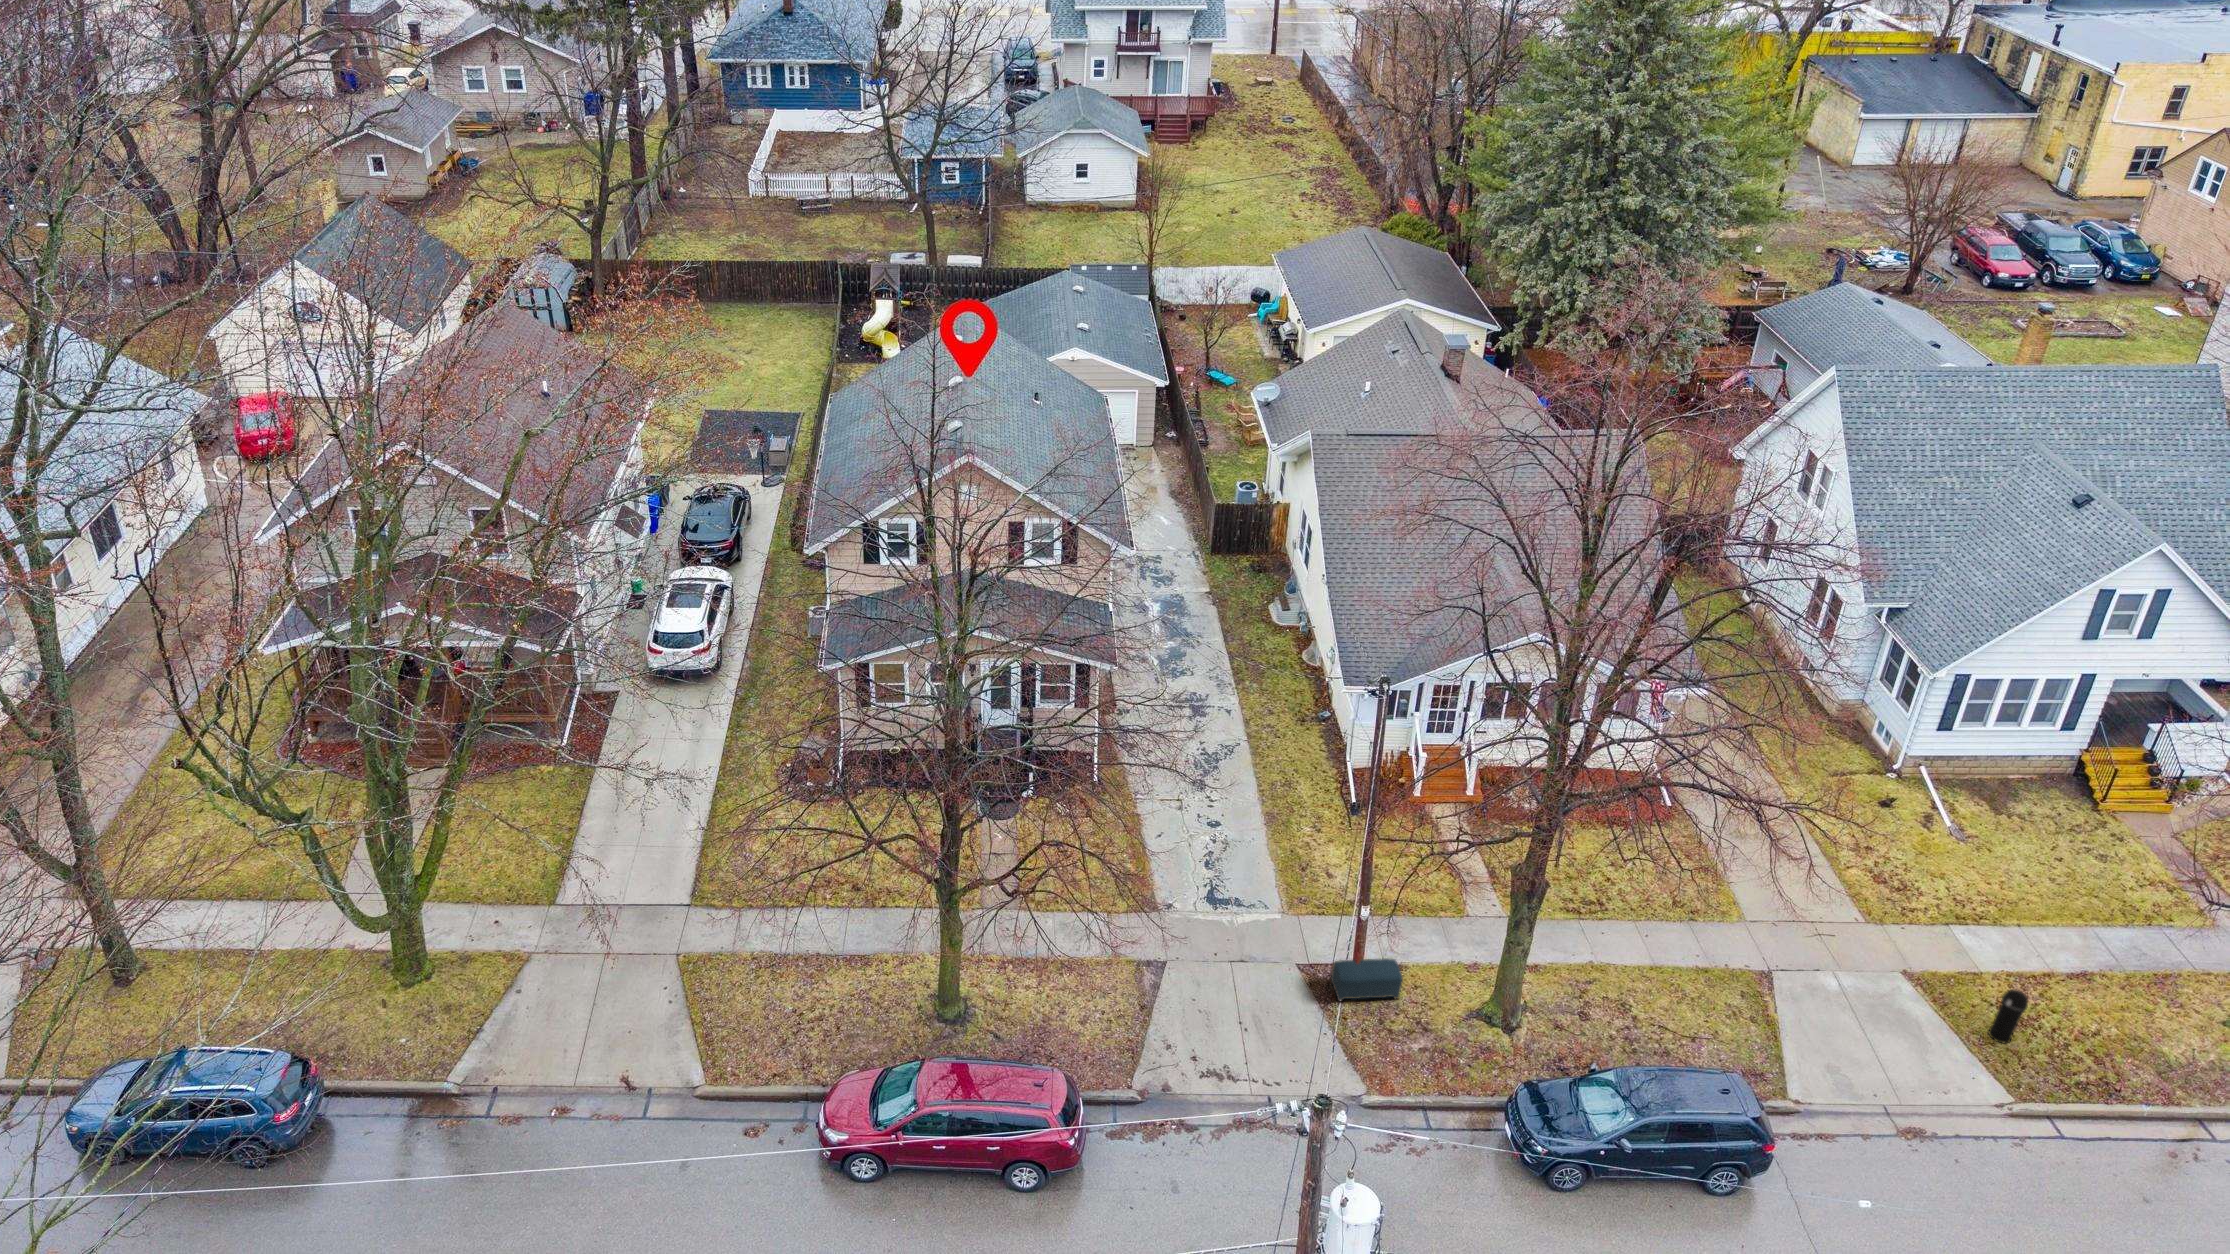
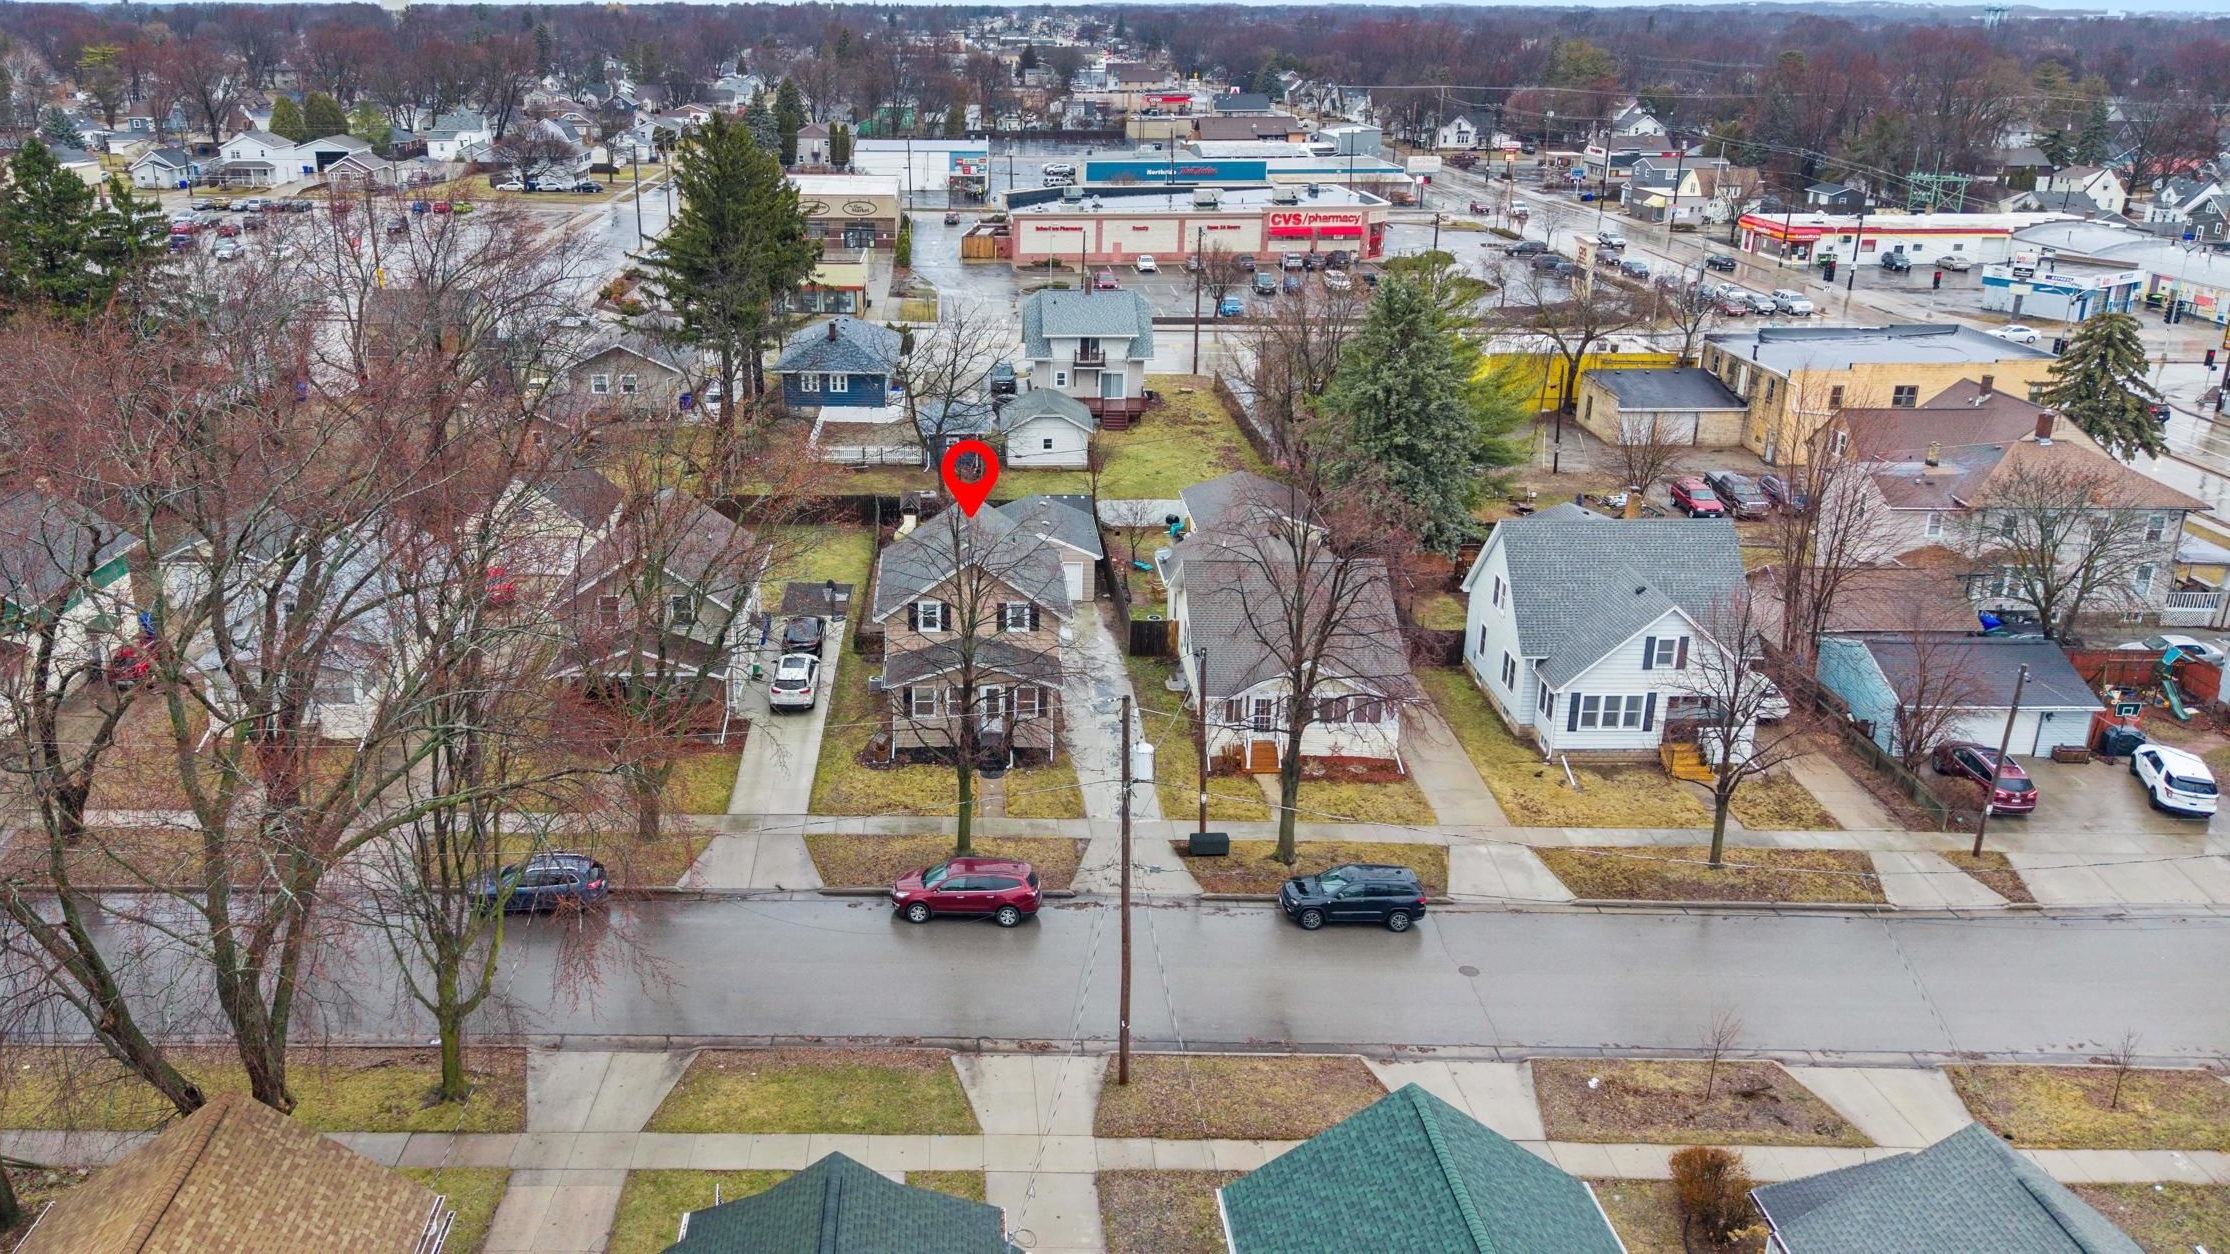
trash can: present [1989,989,2028,1043] -> none [1571,840,1588,874]

